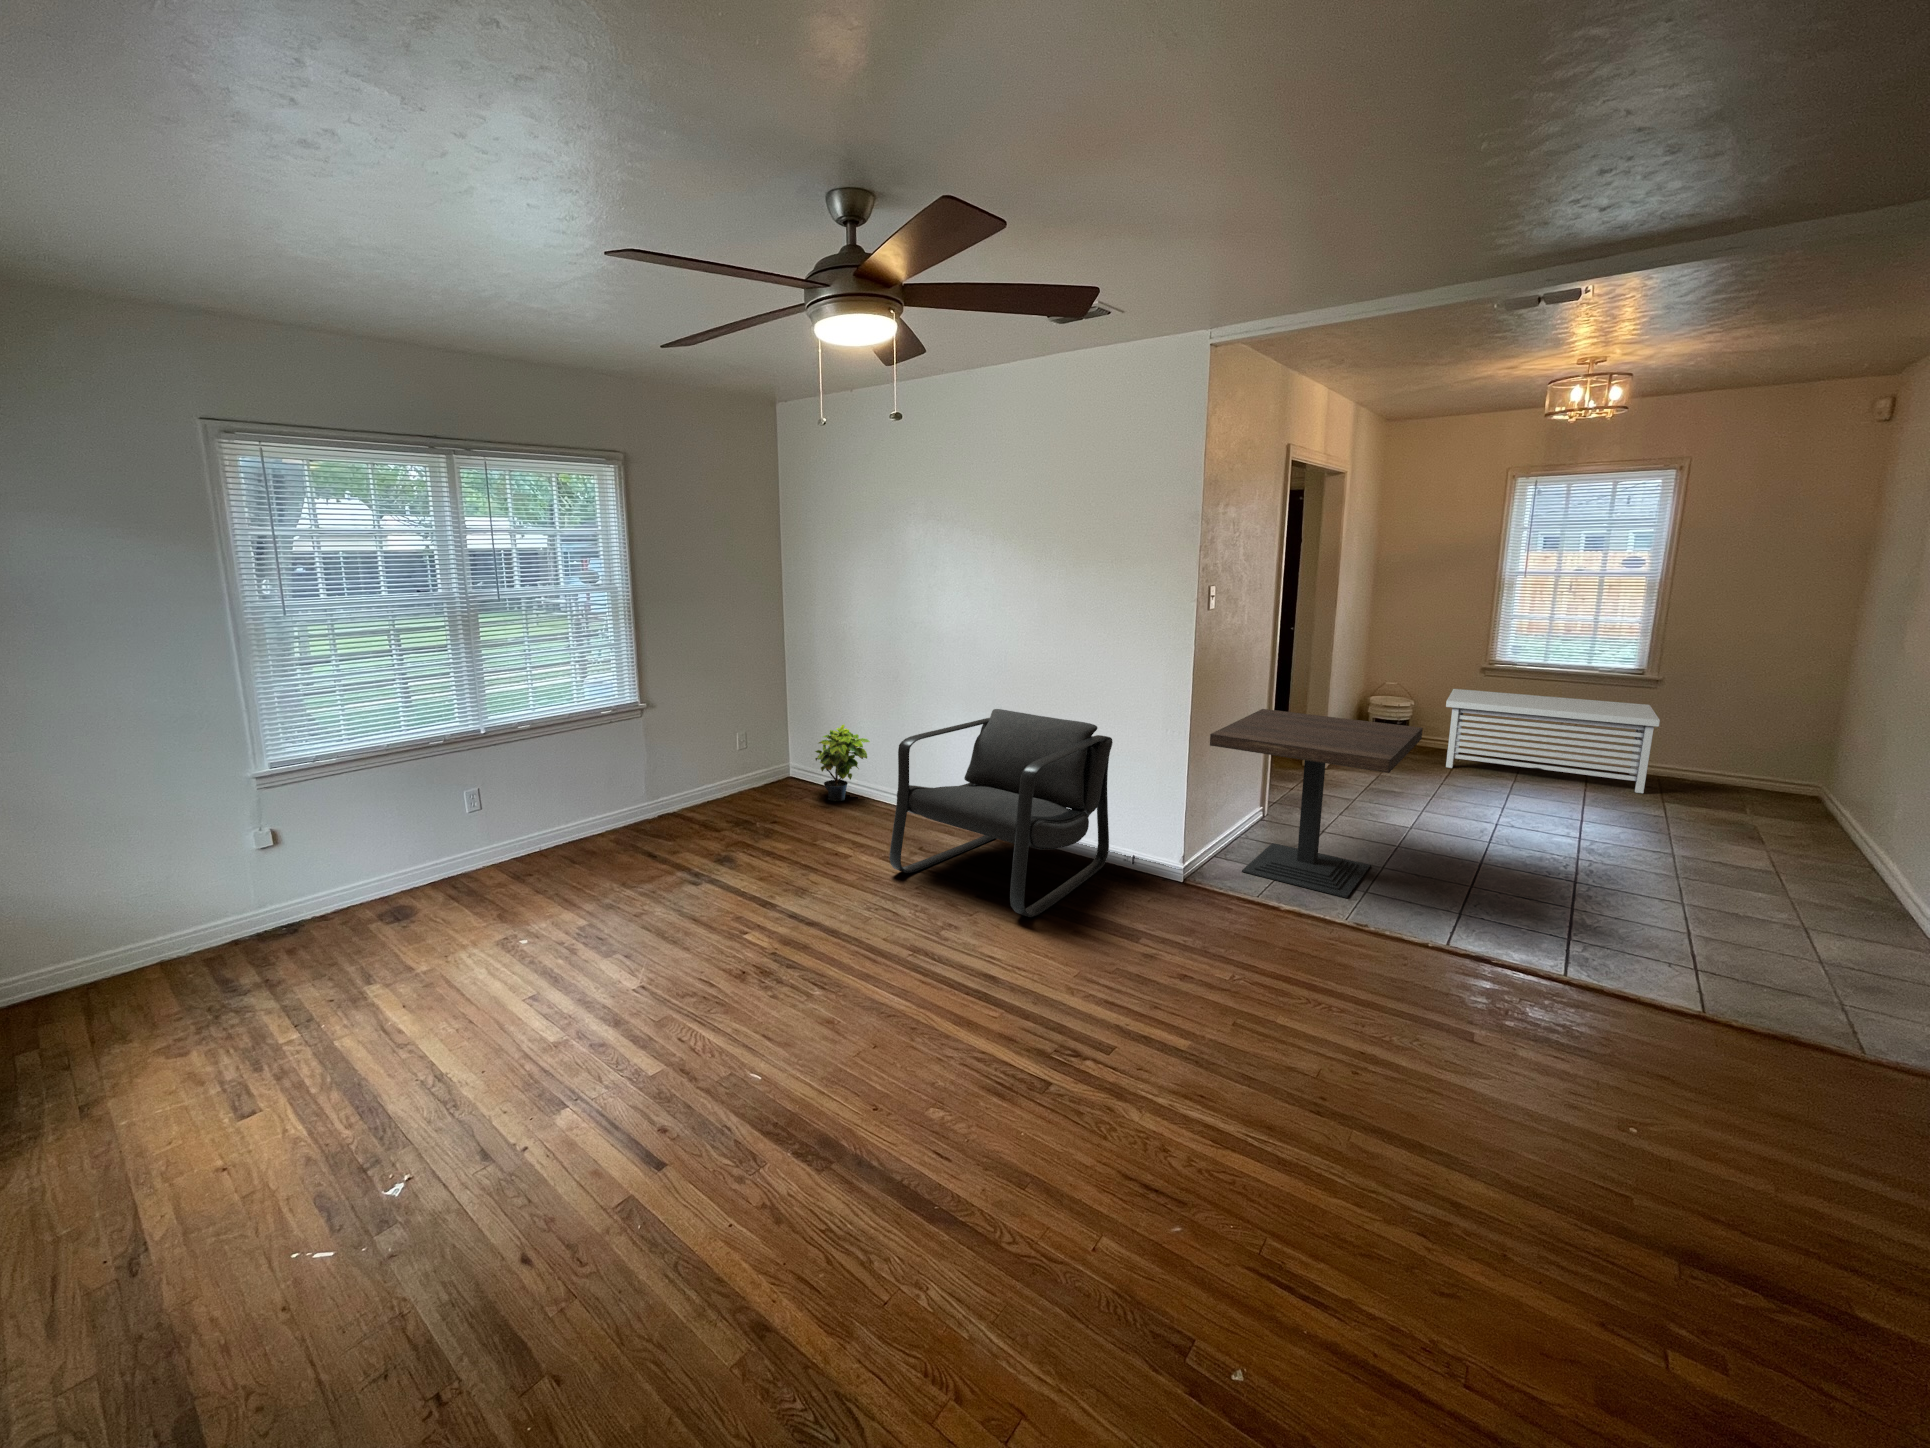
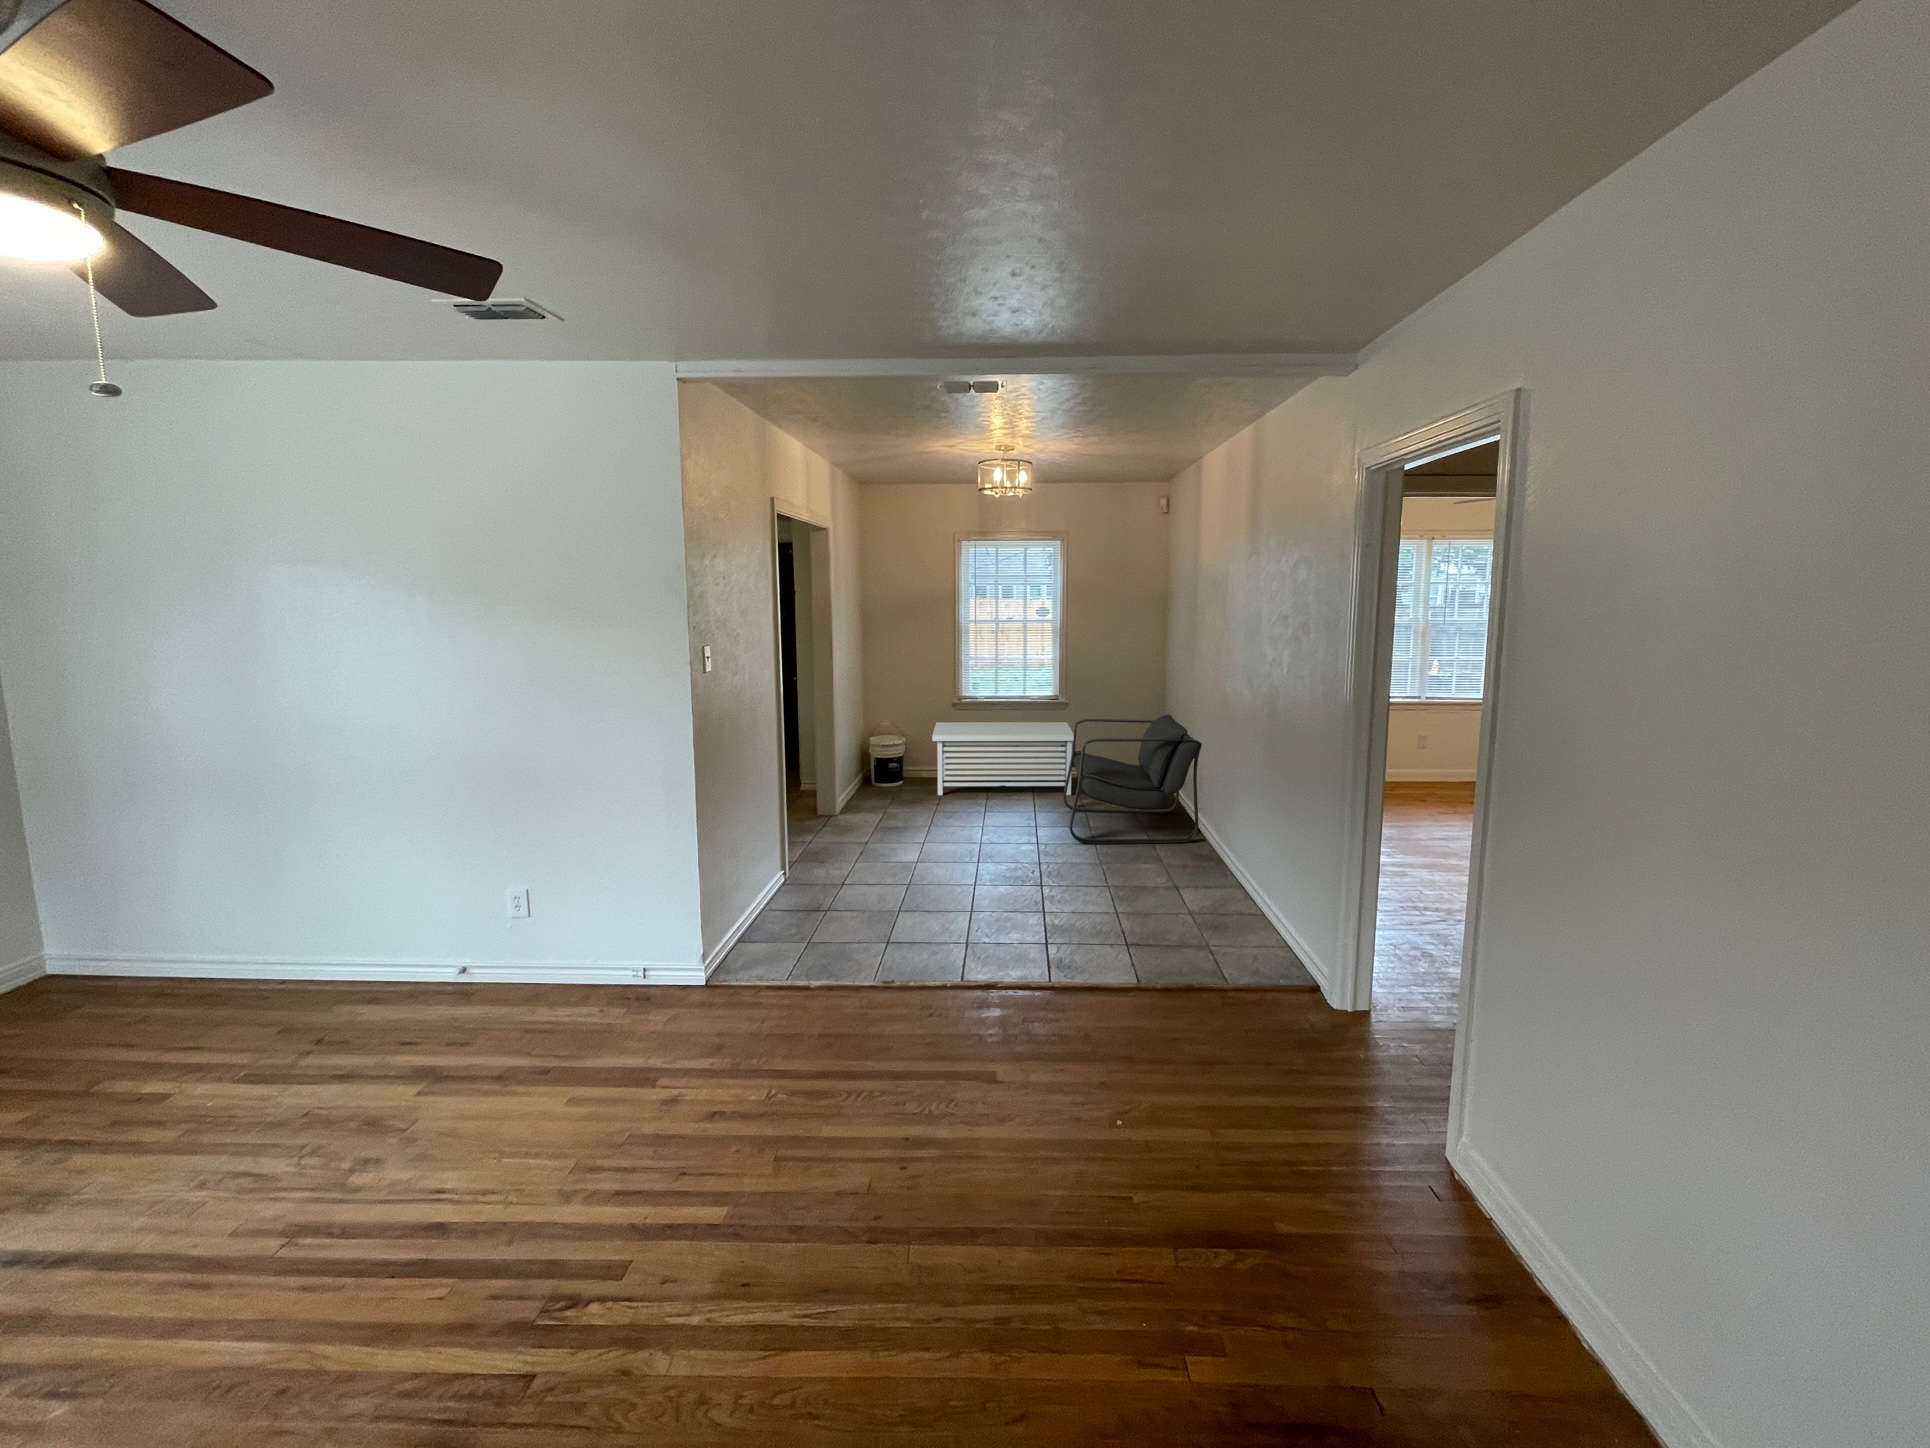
armchair: present [890,709,1113,917] -> present [1063,714,1202,844]
side table: present [1210,709,1423,898] -> none [720,772,918,956]
potted plant: present [815,724,870,801] -> none [76,877,203,1005]

